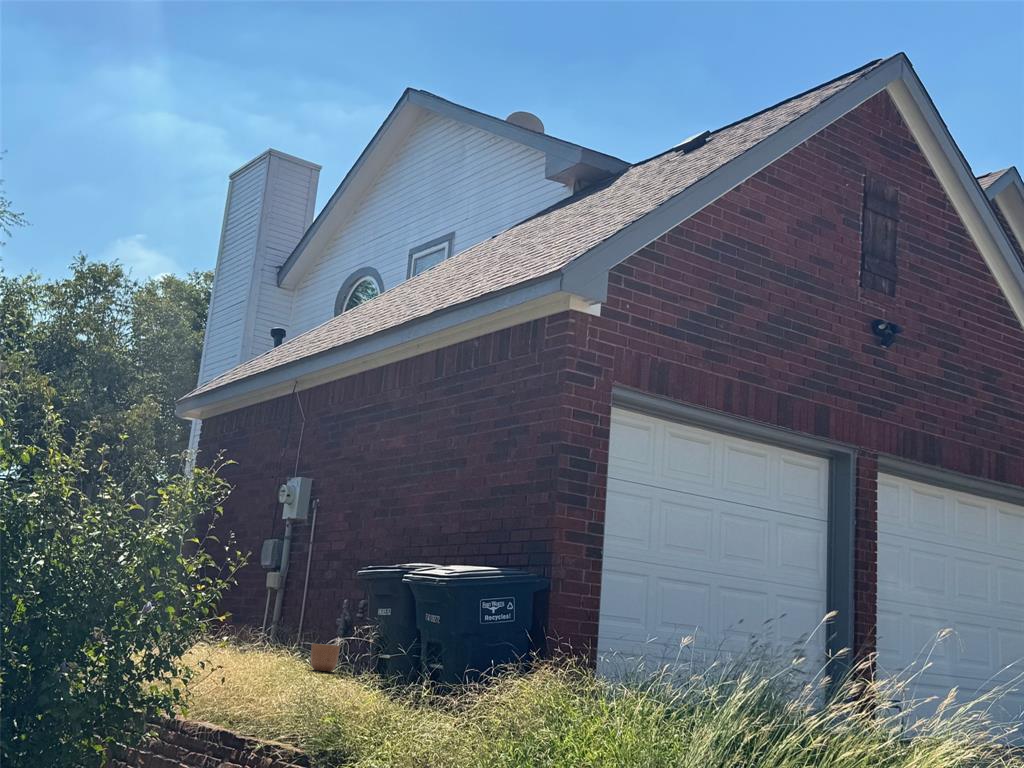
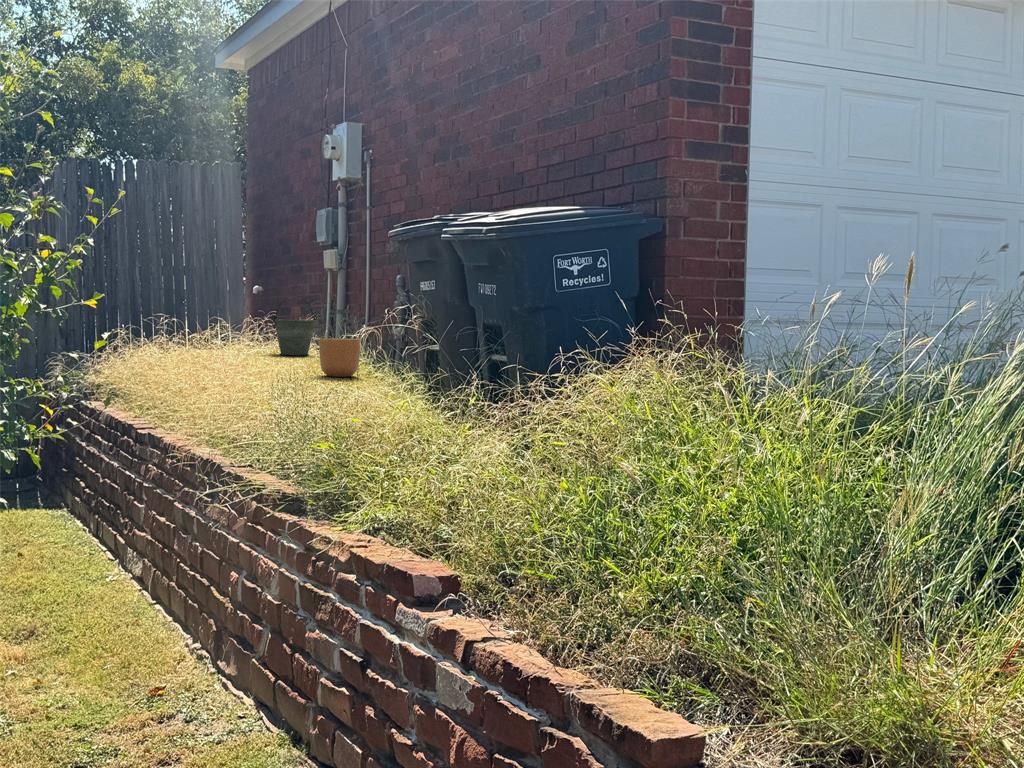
bucket: none [259,612,290,655] -> present [272,298,317,355]

